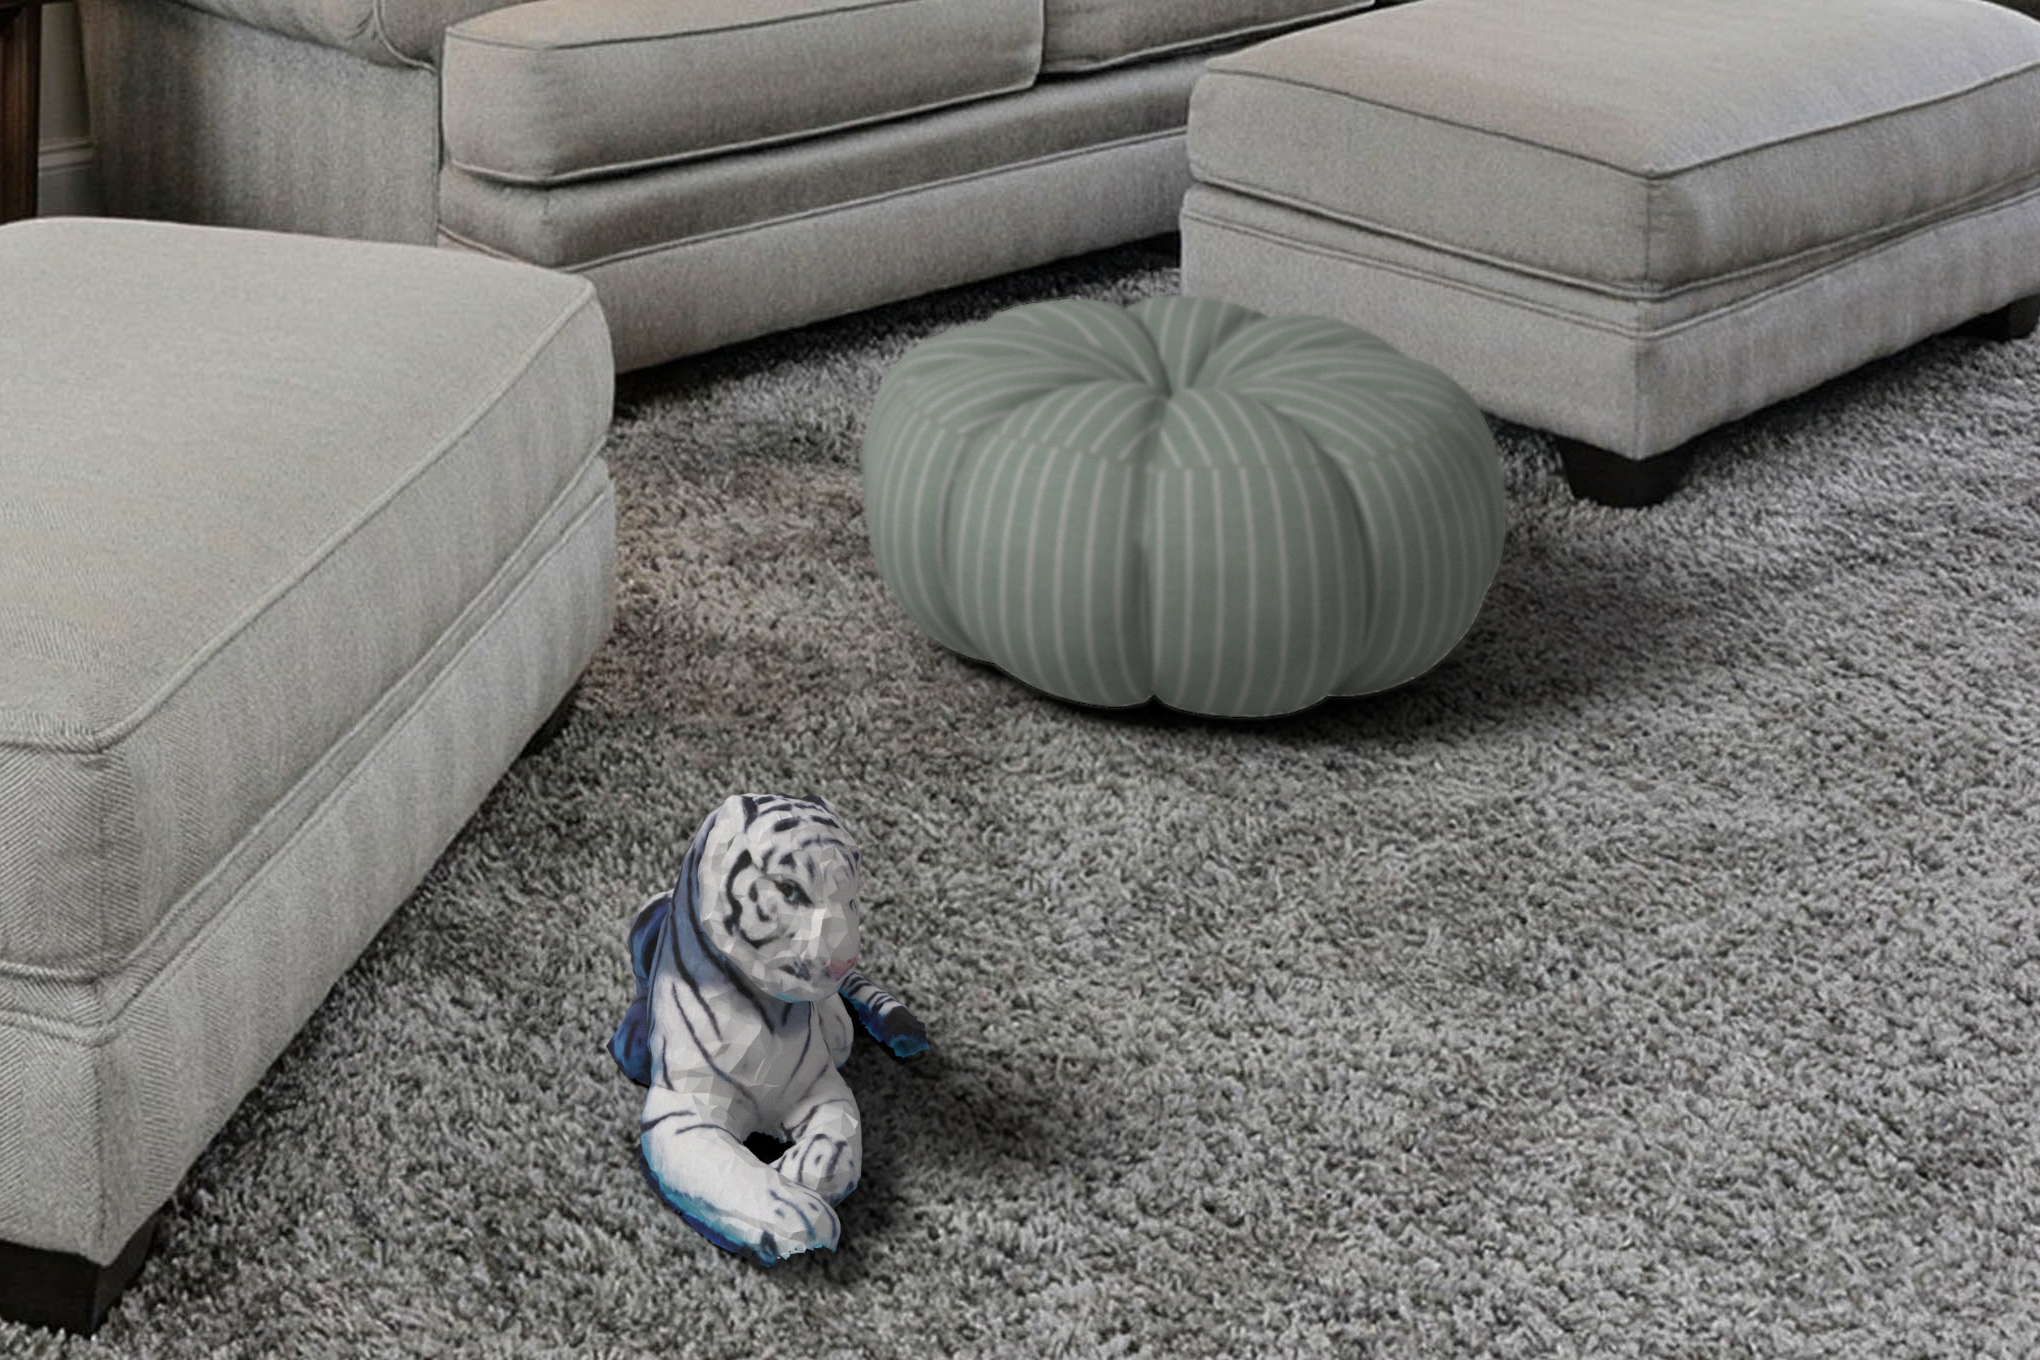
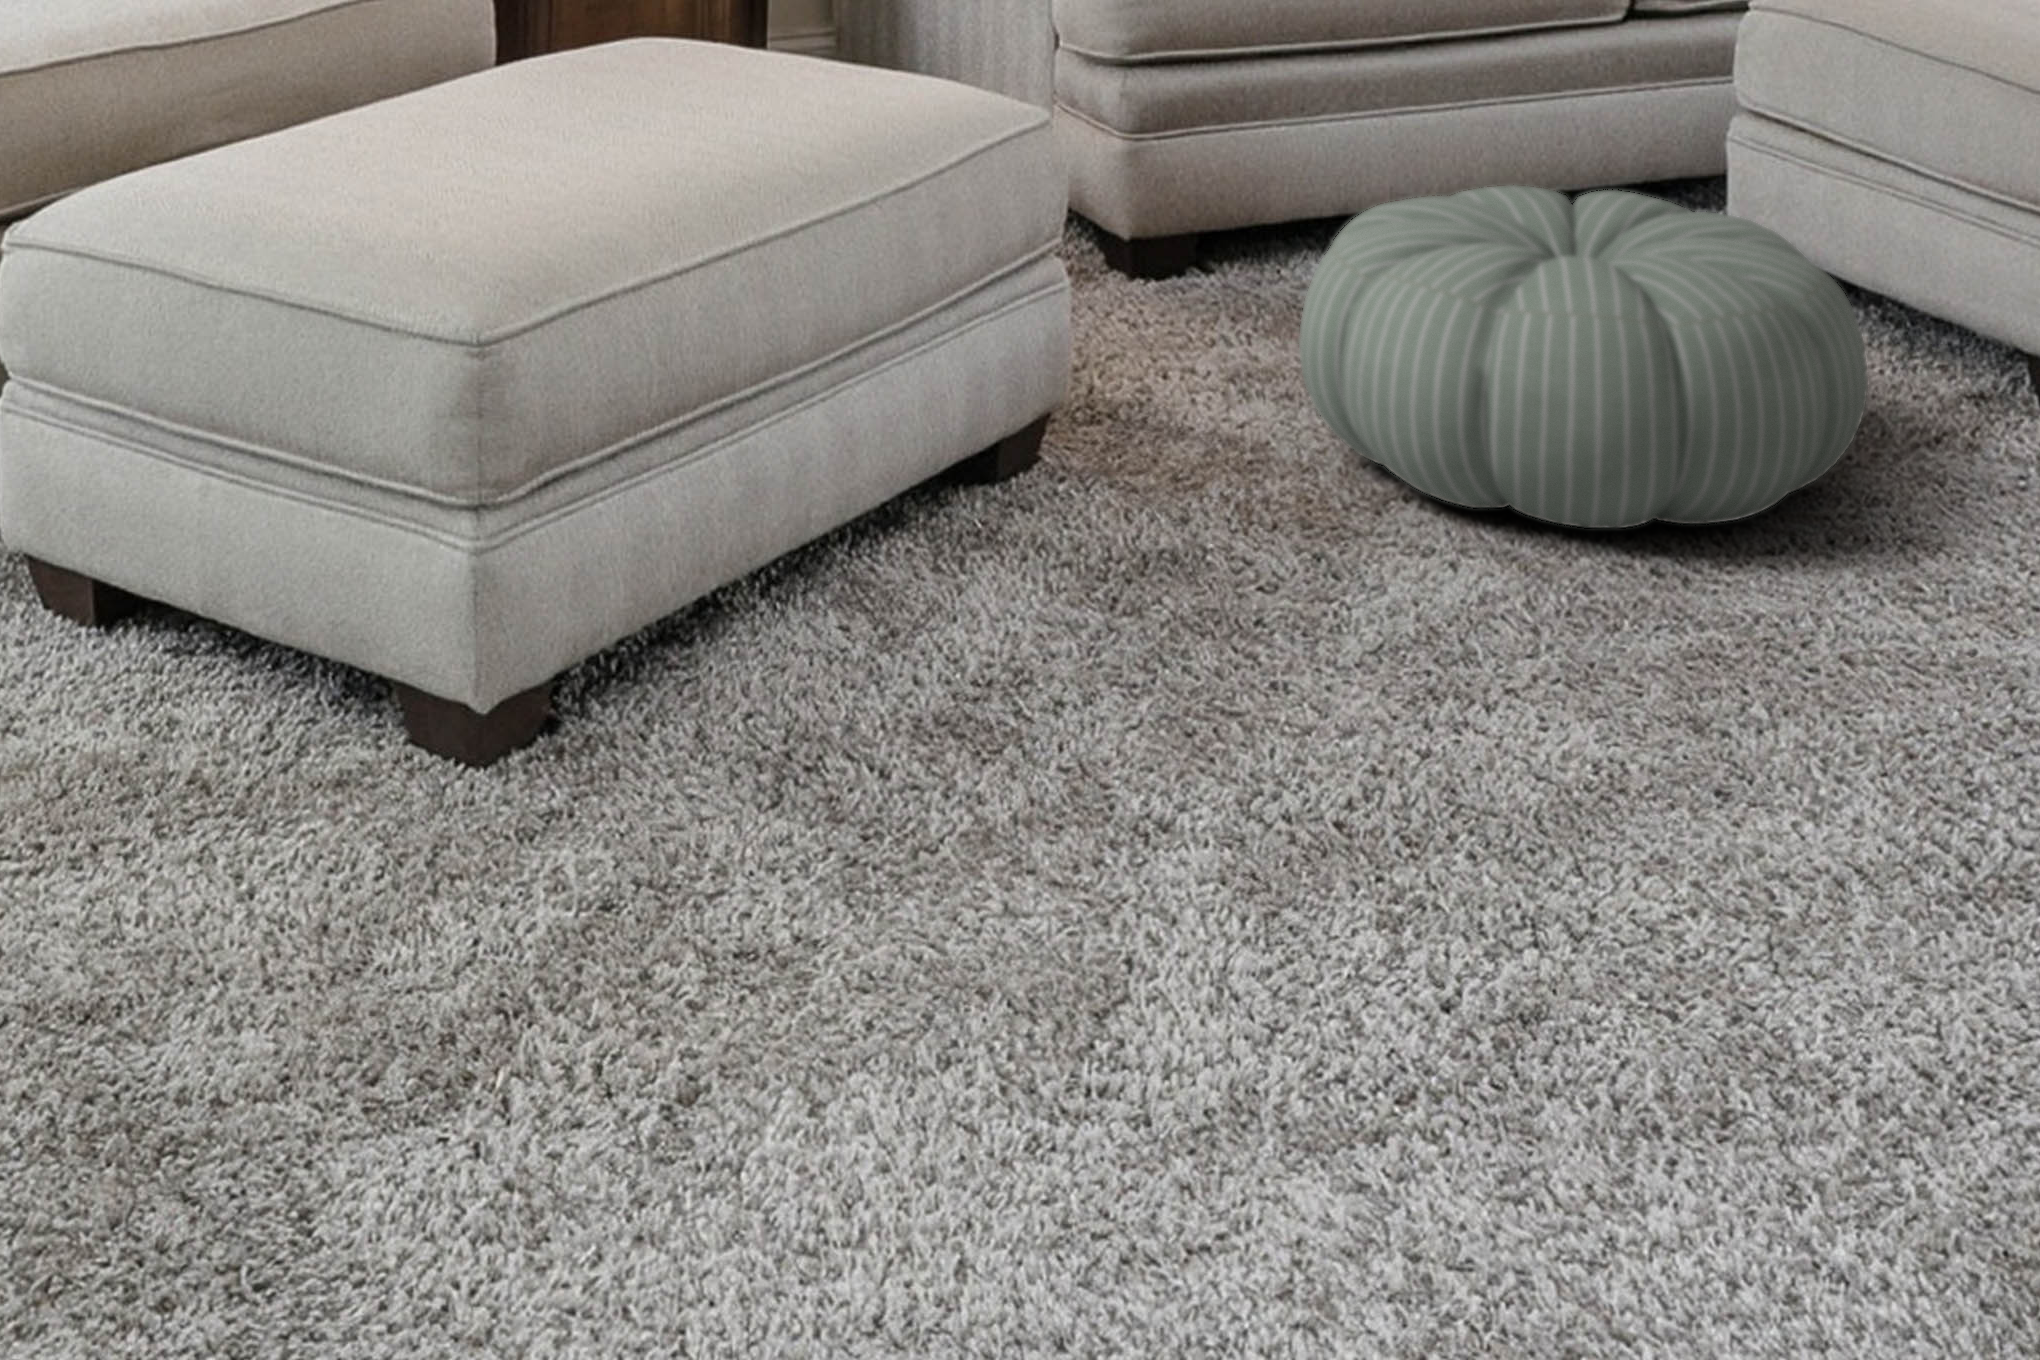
plush toy: present [606,793,930,1267] -> none [908,470,1163,794]

